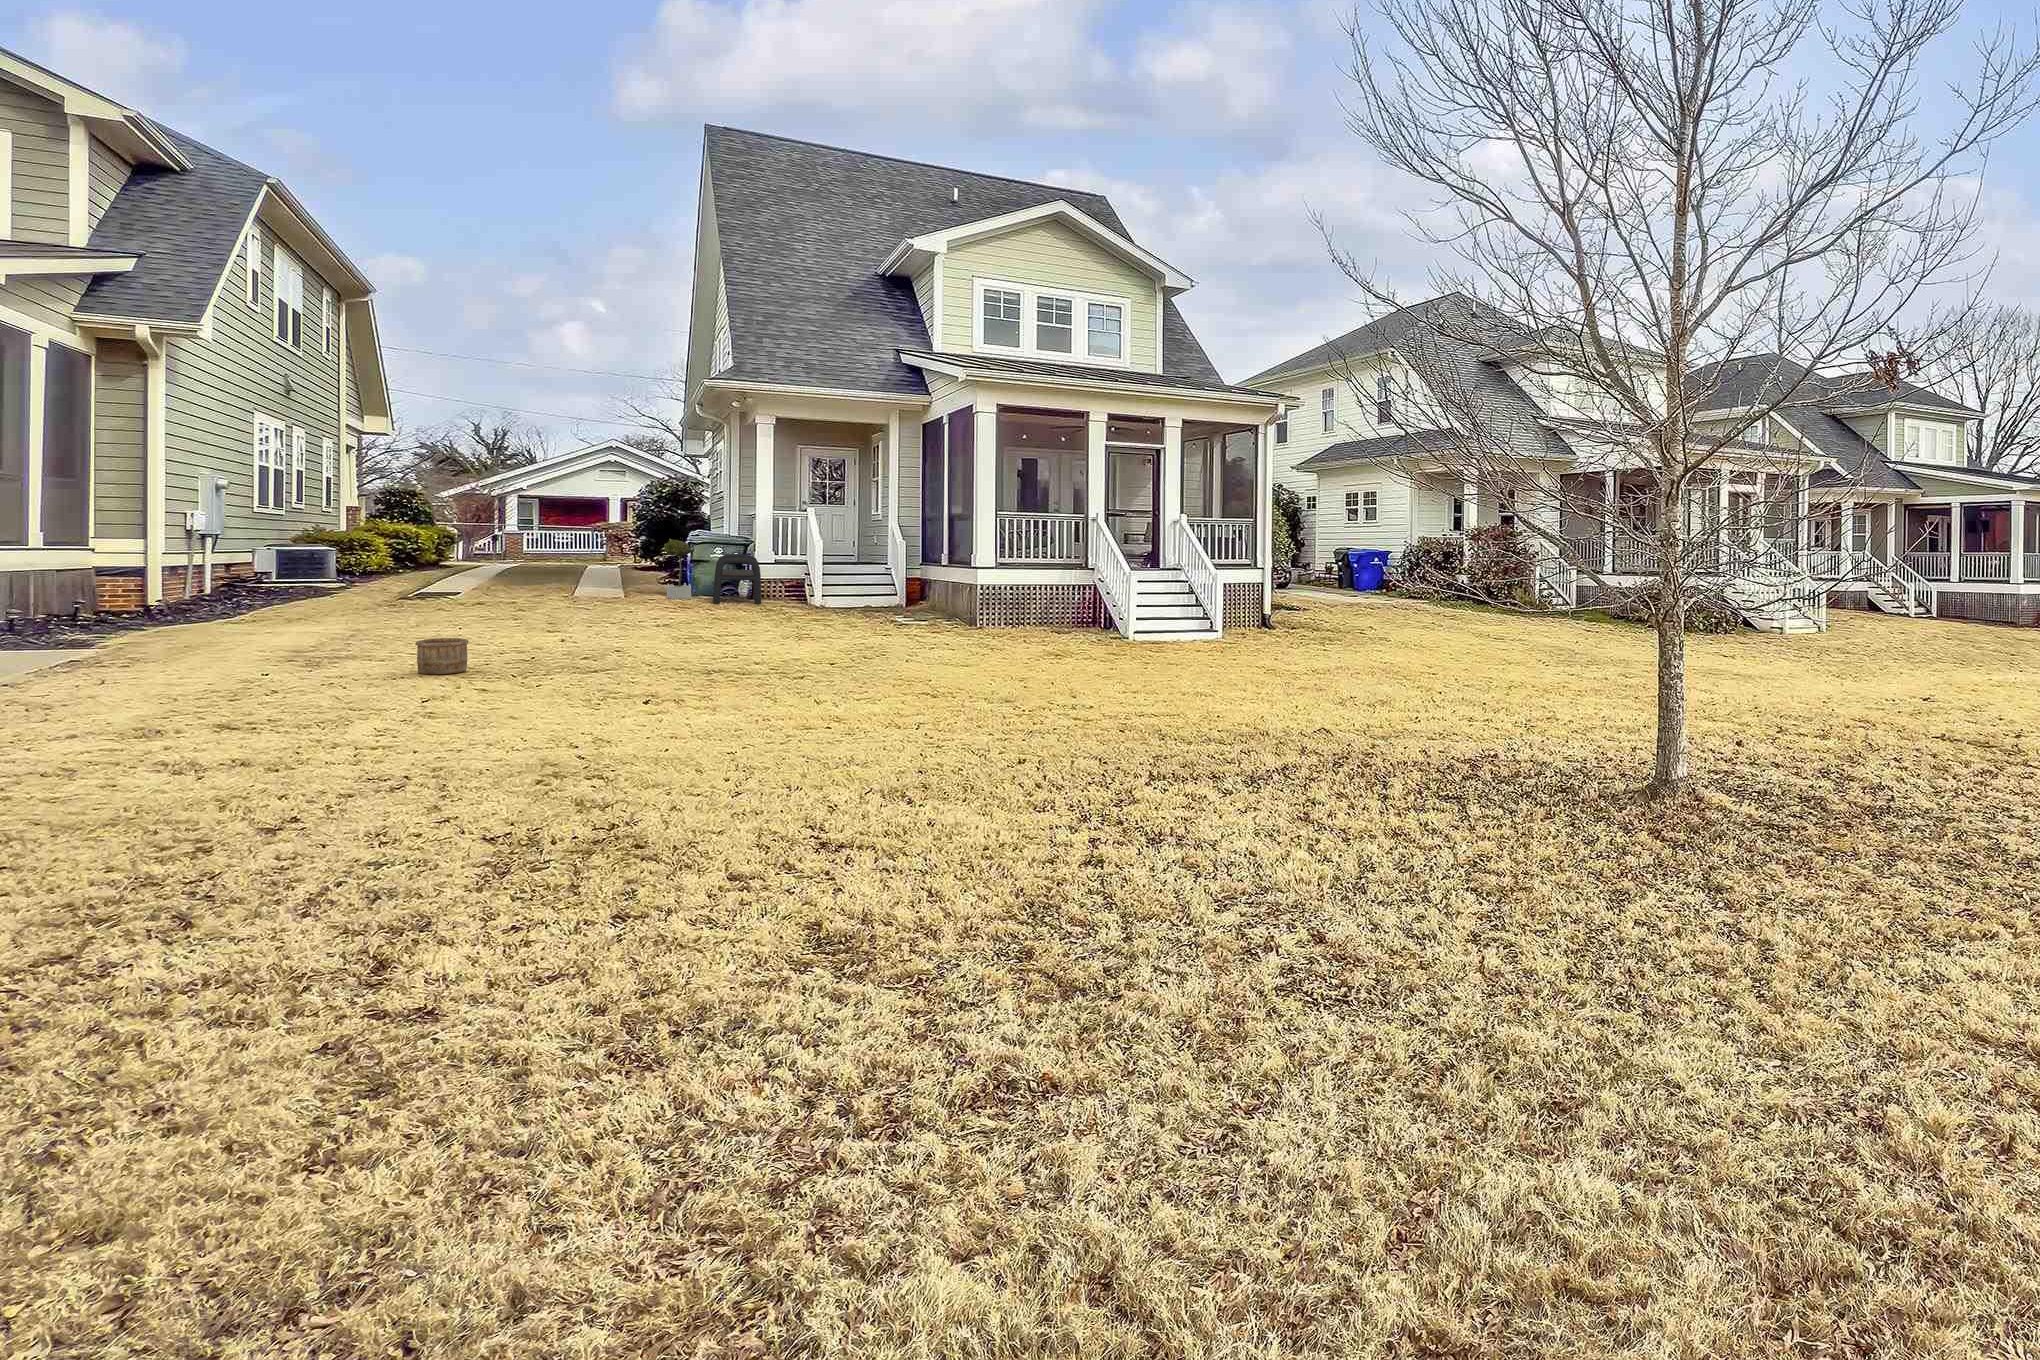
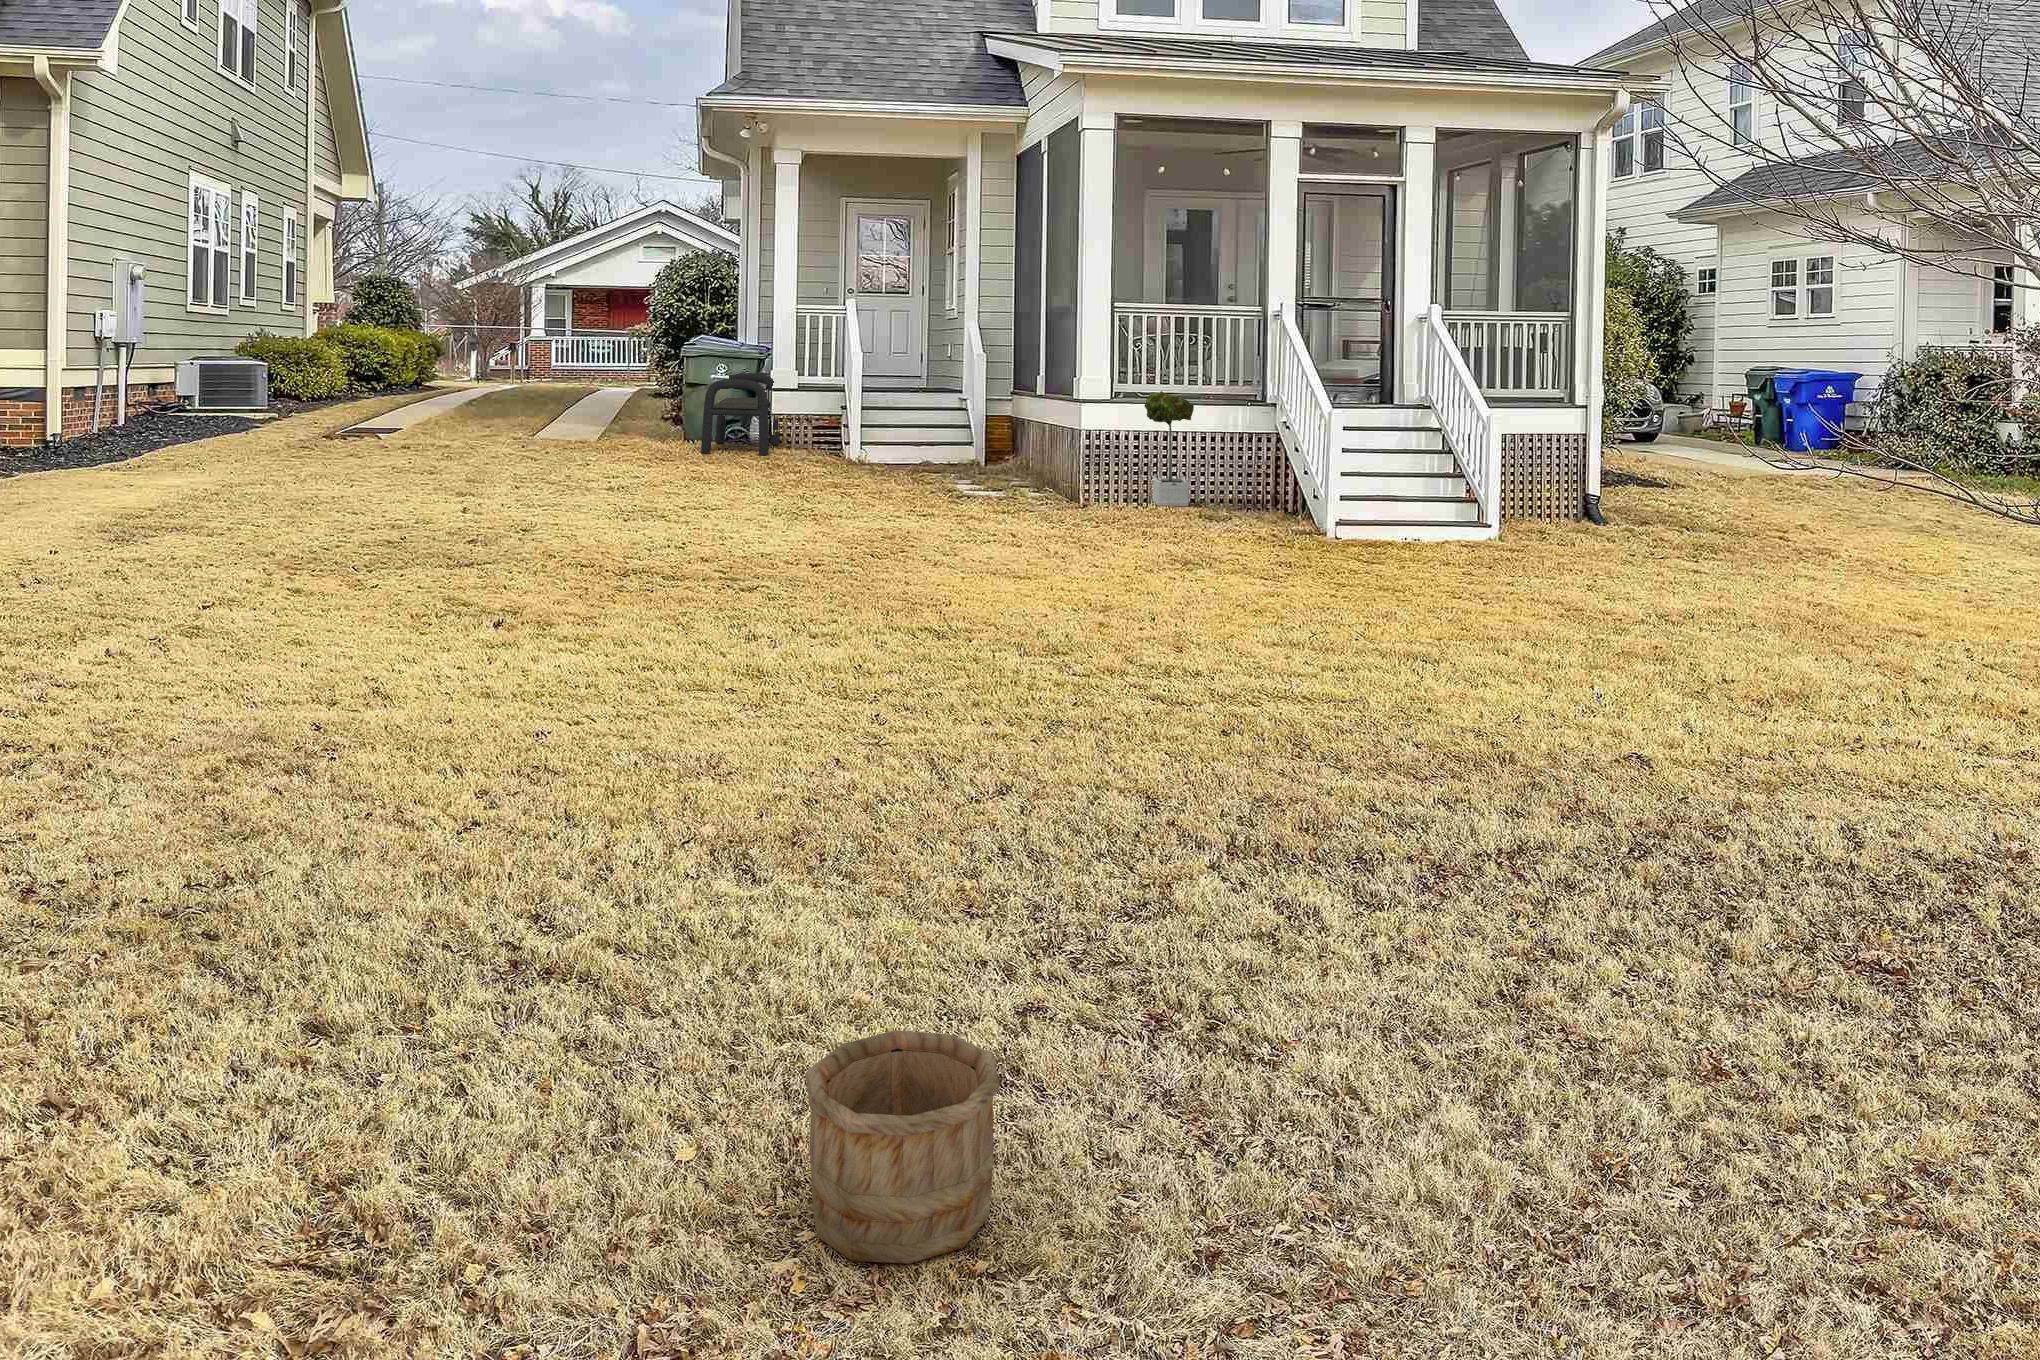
potted tree: present [664,539,693,599] -> present [1145,391,1194,506]
wooden bucket: present [416,638,468,674] -> present [805,1030,1000,1264]

